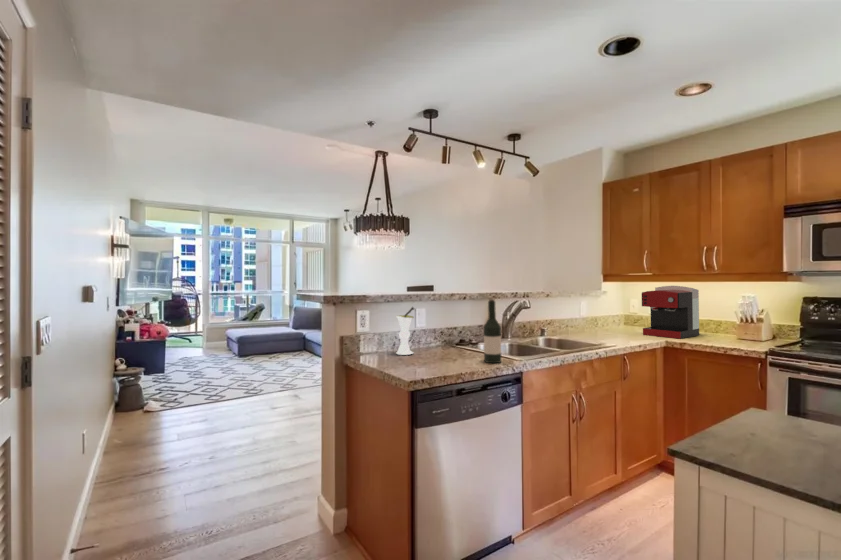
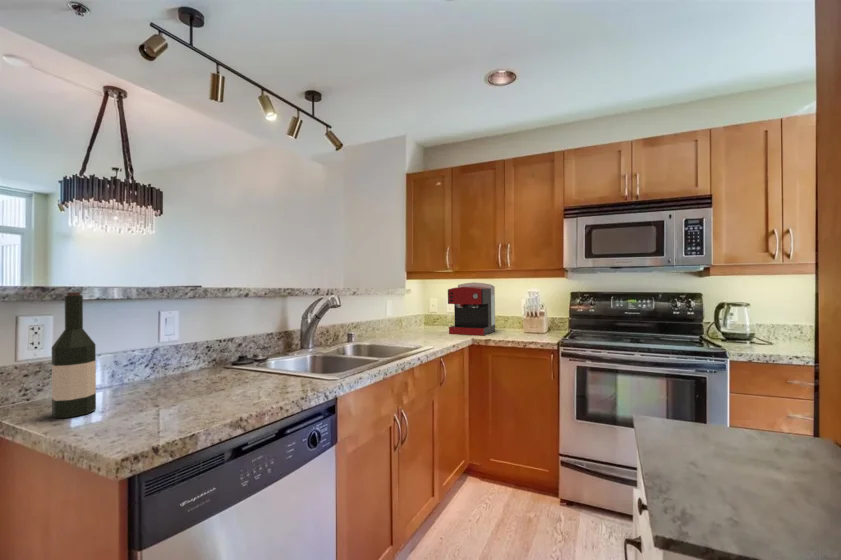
wine bottle: present [484,299,501,363] -> present [52,292,96,418]
vase: present [397,307,414,355] -> none [112,307,154,394]

